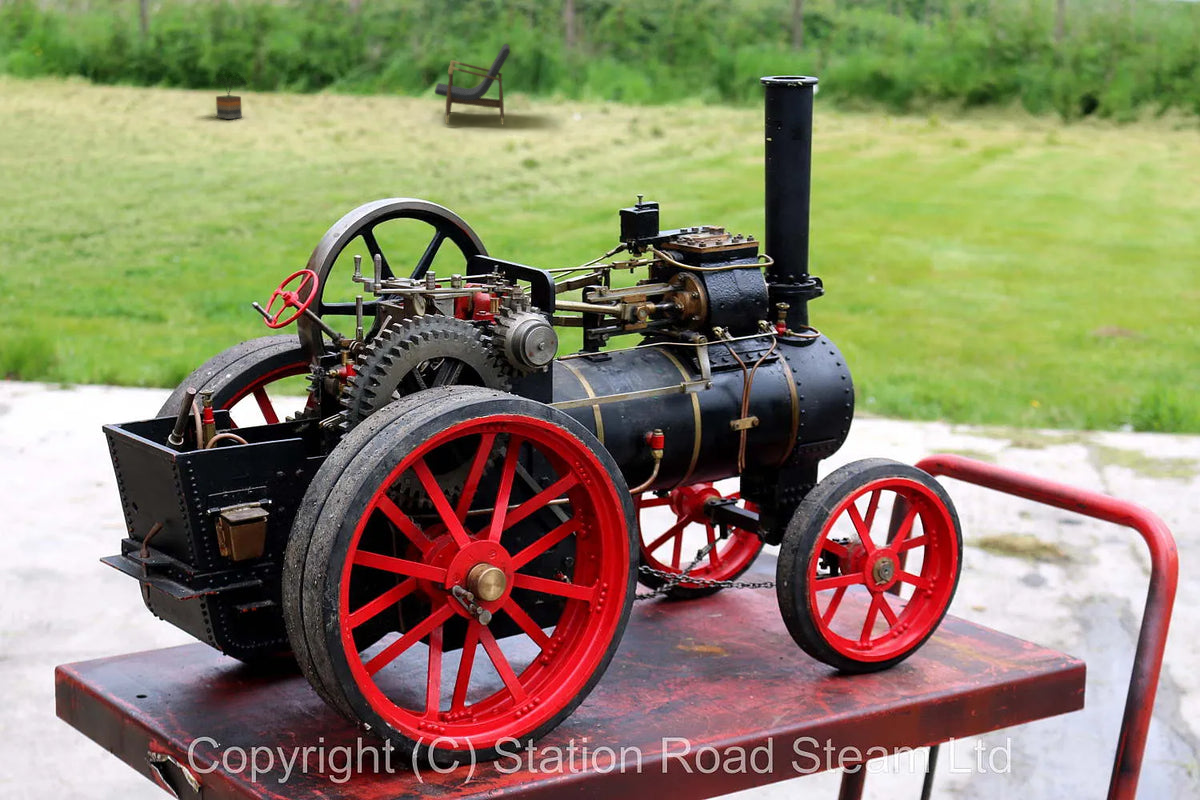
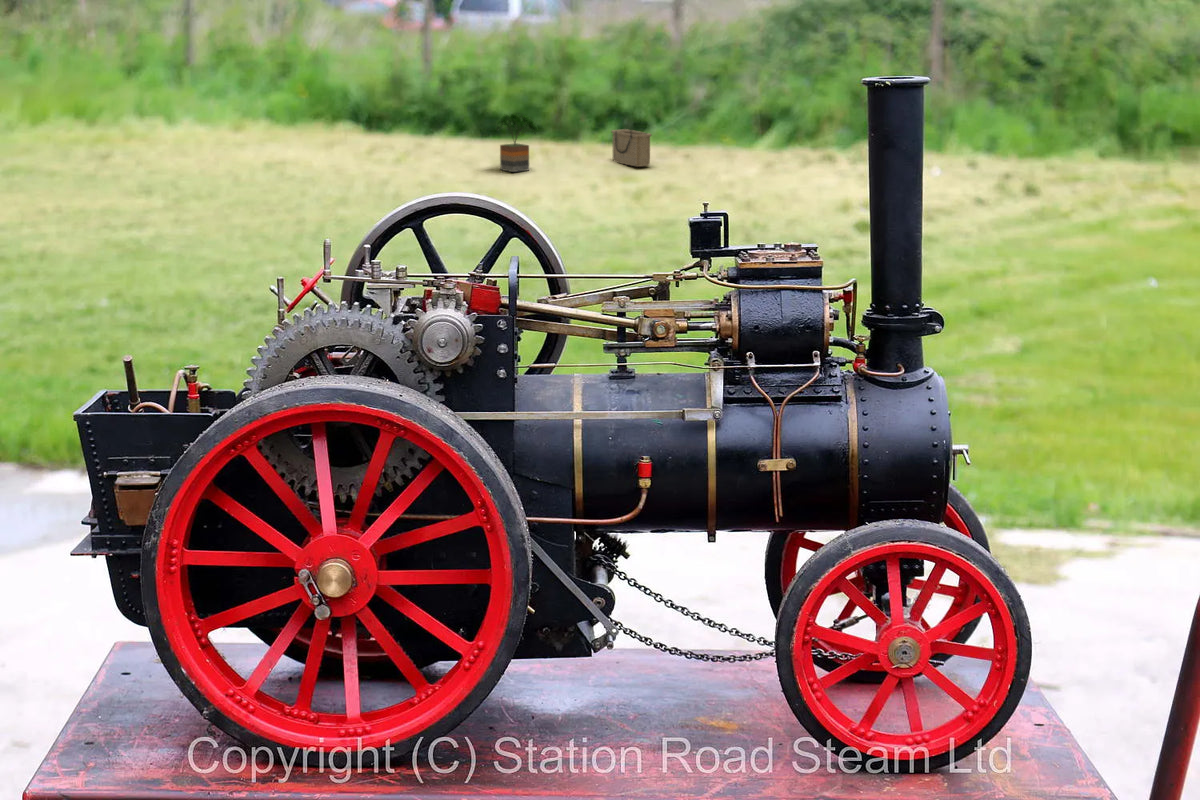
lounge chair: present [435,44,510,124] -> none [762,81,859,181]
basket: none [309,83,343,114] -> present [612,129,651,167]

